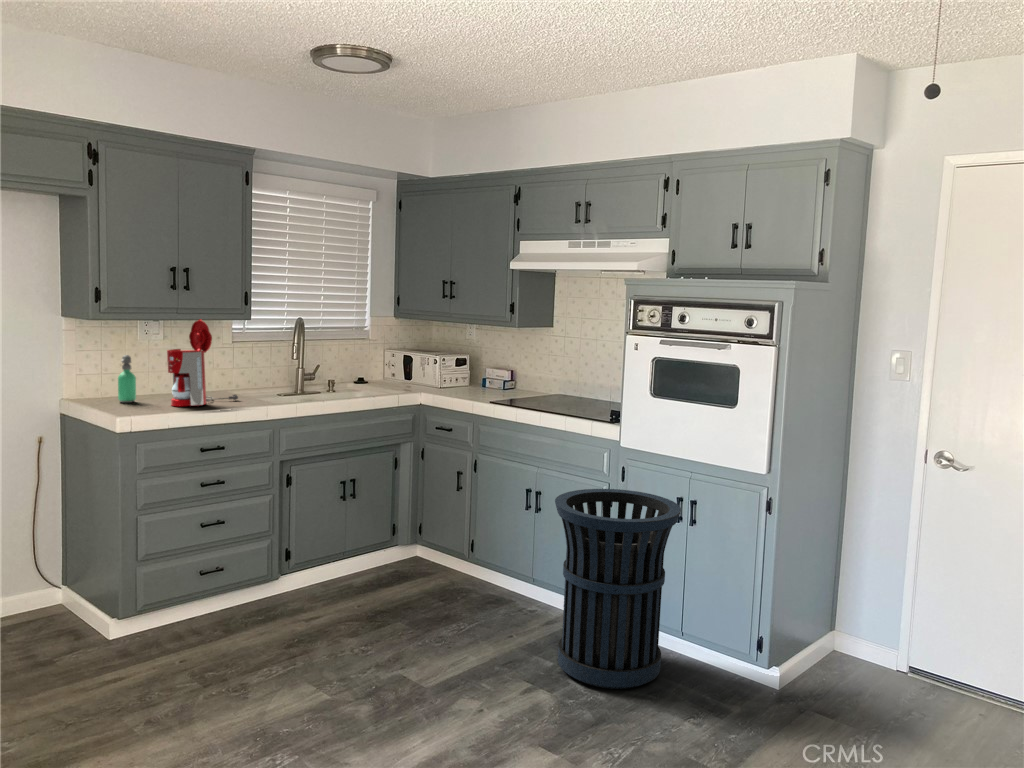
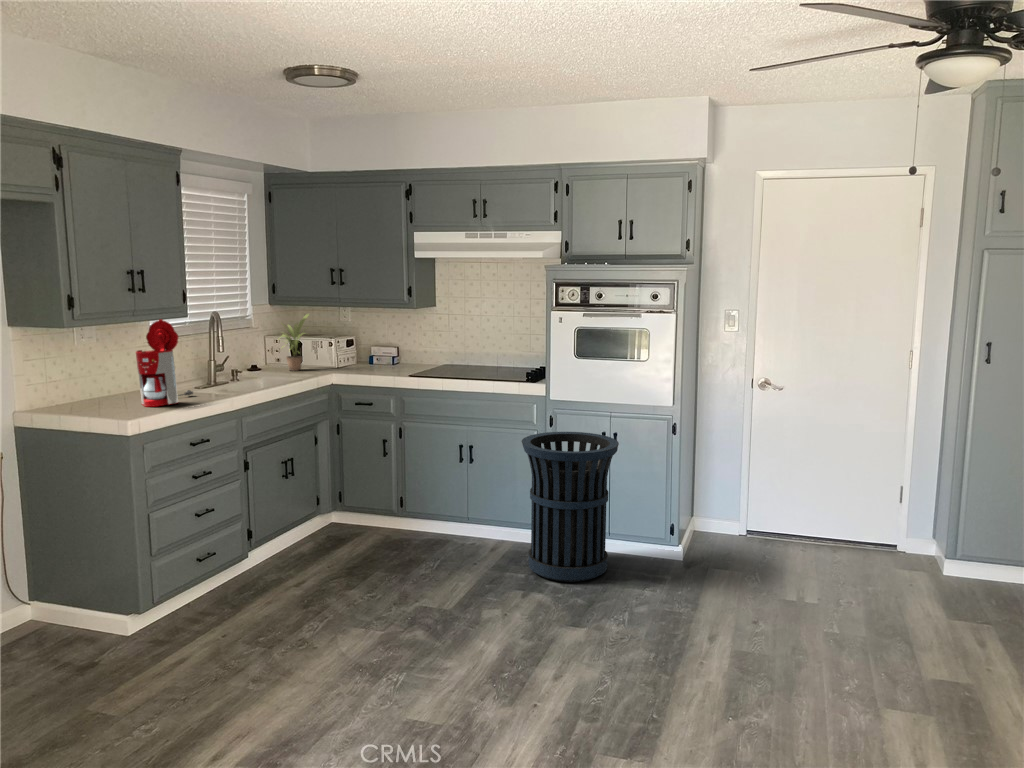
potted plant: none [384,328,421,388] -> present [282,314,309,371]
soap dispenser: present [118,355,136,403] -> none [80,360,100,409]

